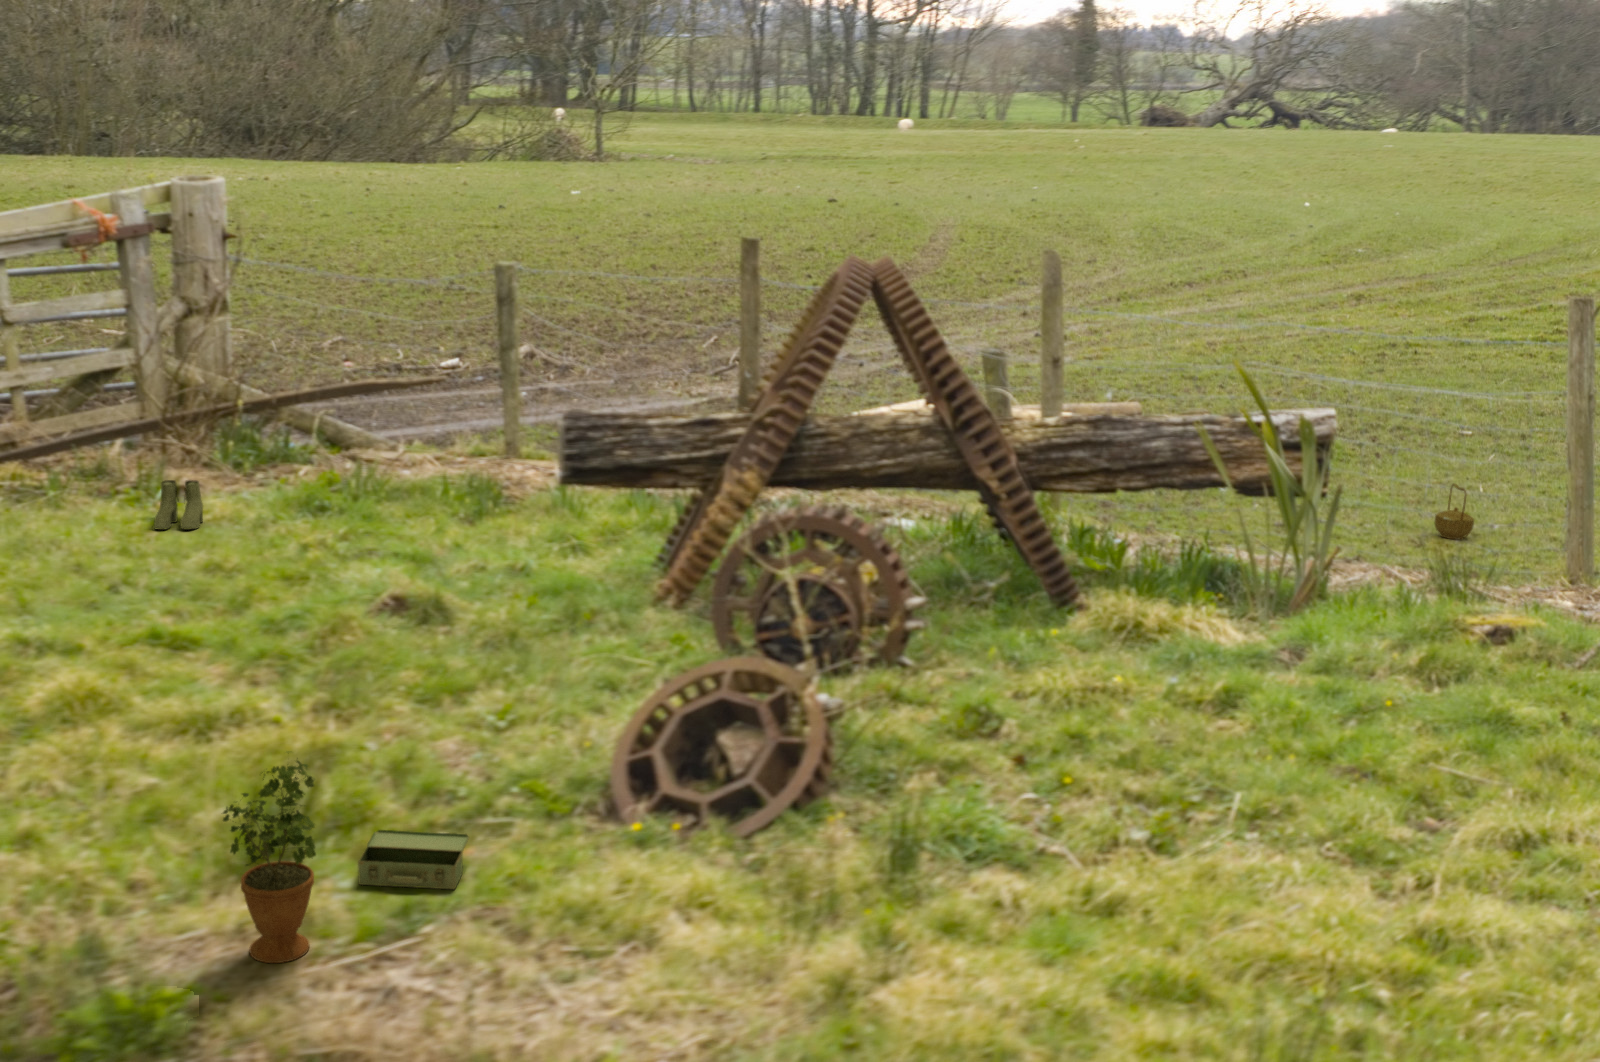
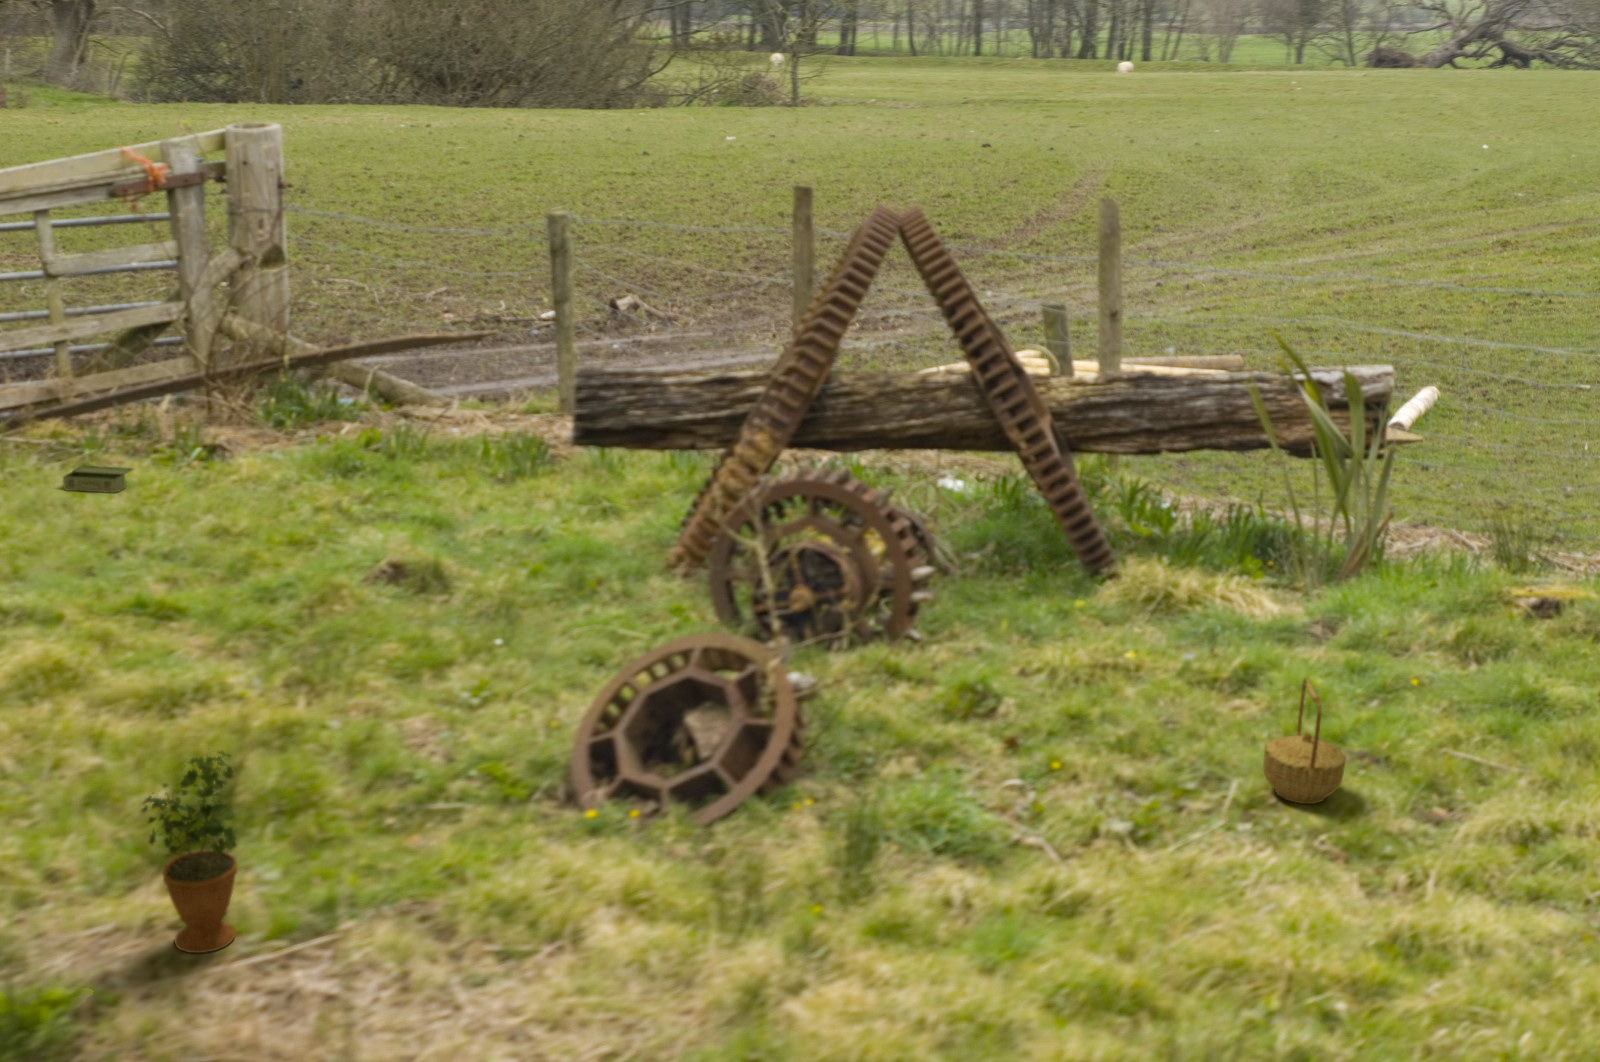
boots: present [154,480,203,530] -> none [182,440,233,490]
basket: present [1435,484,1474,540] -> present [1263,678,1346,804]
toolbox: present [358,830,469,889] -> present [63,466,132,493]

